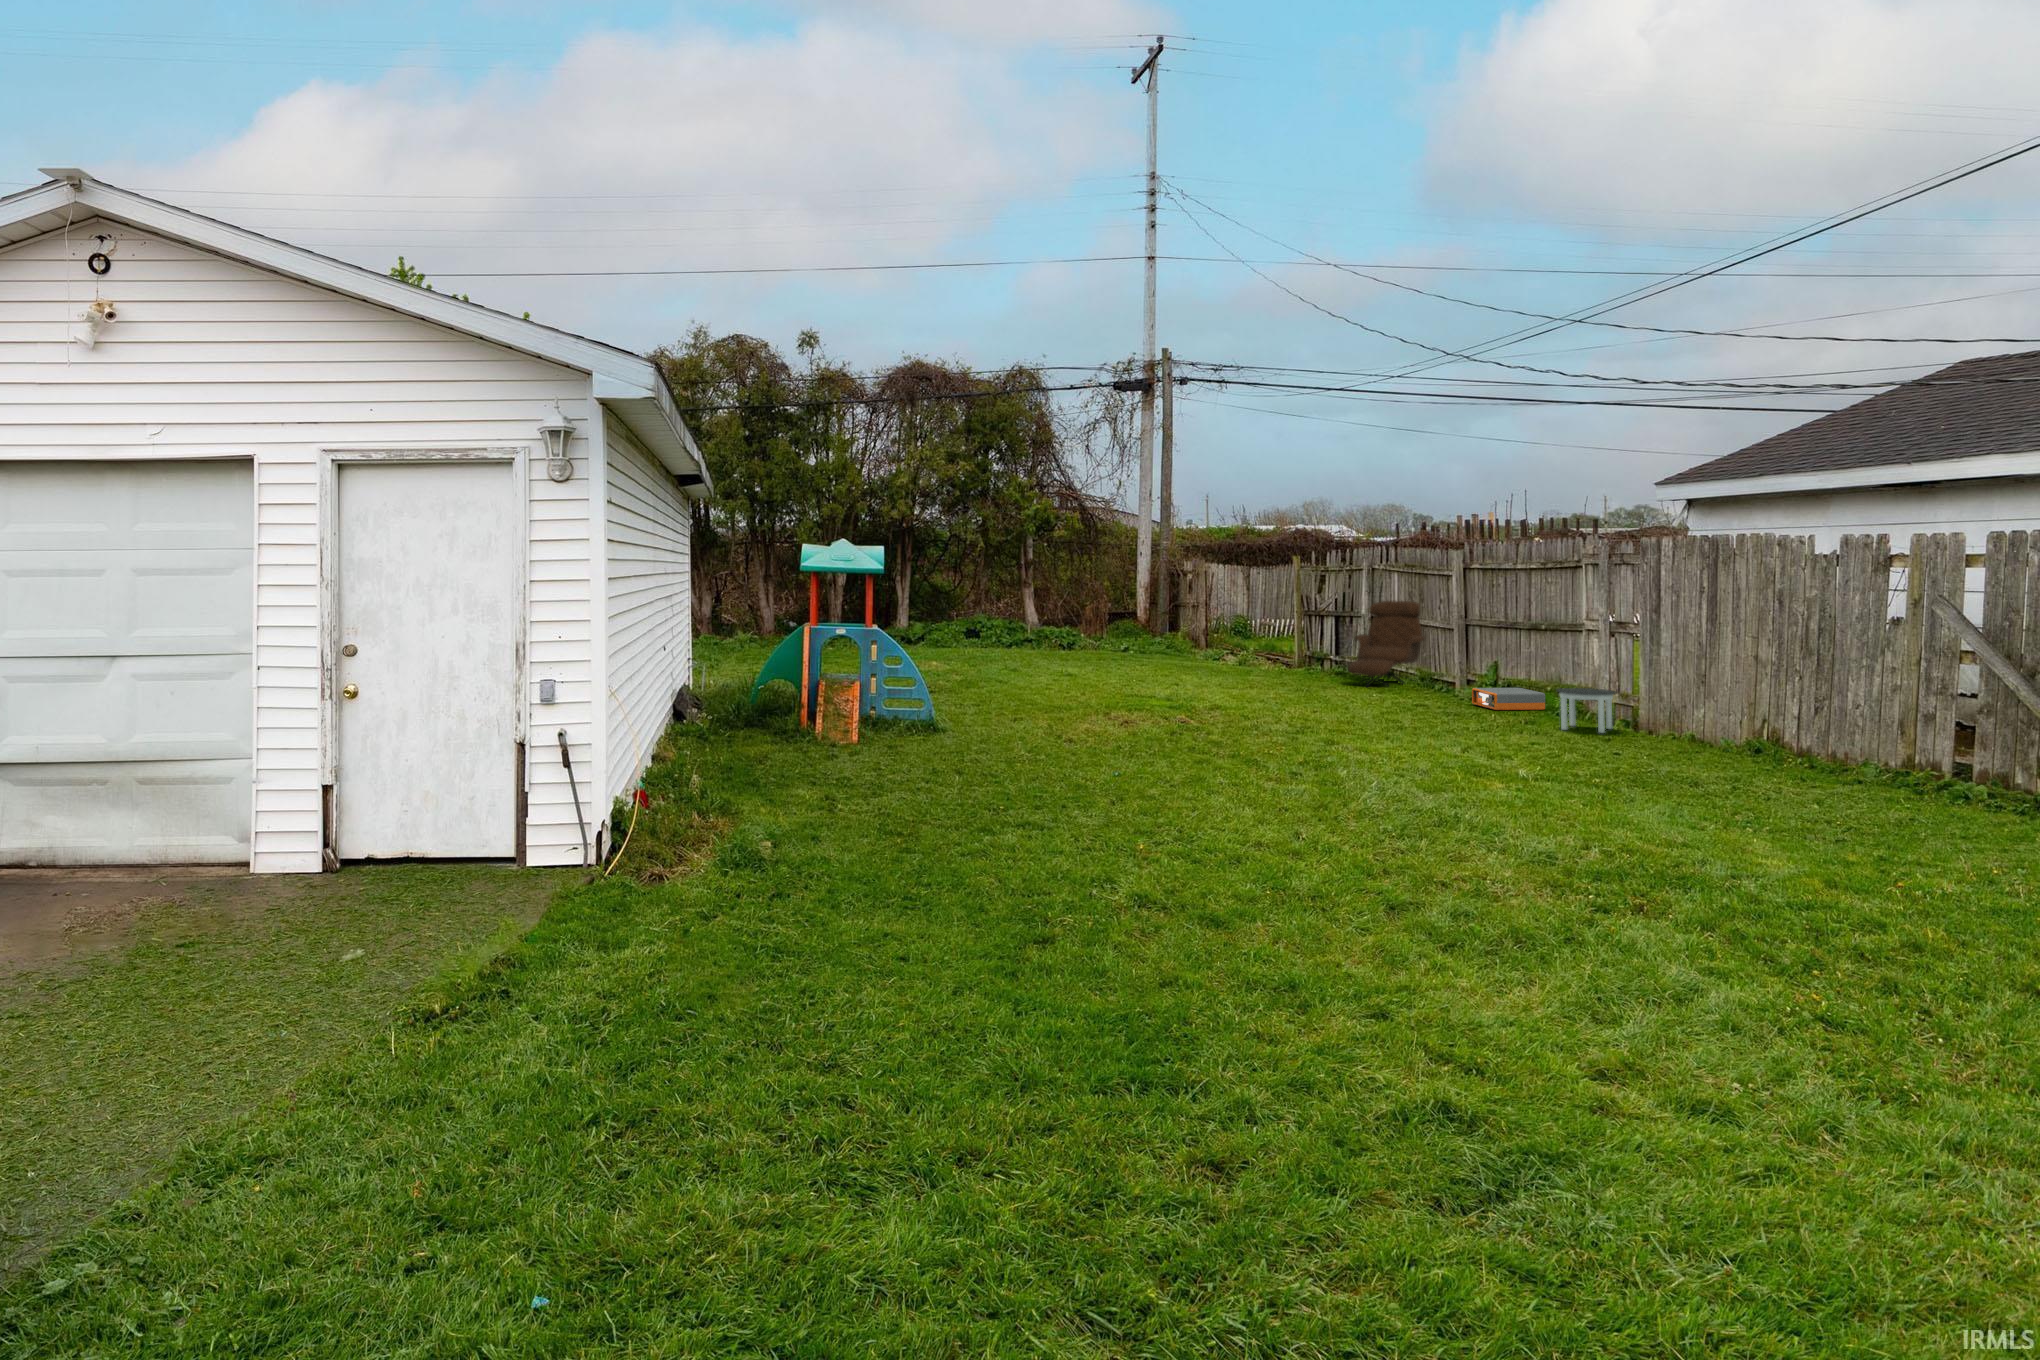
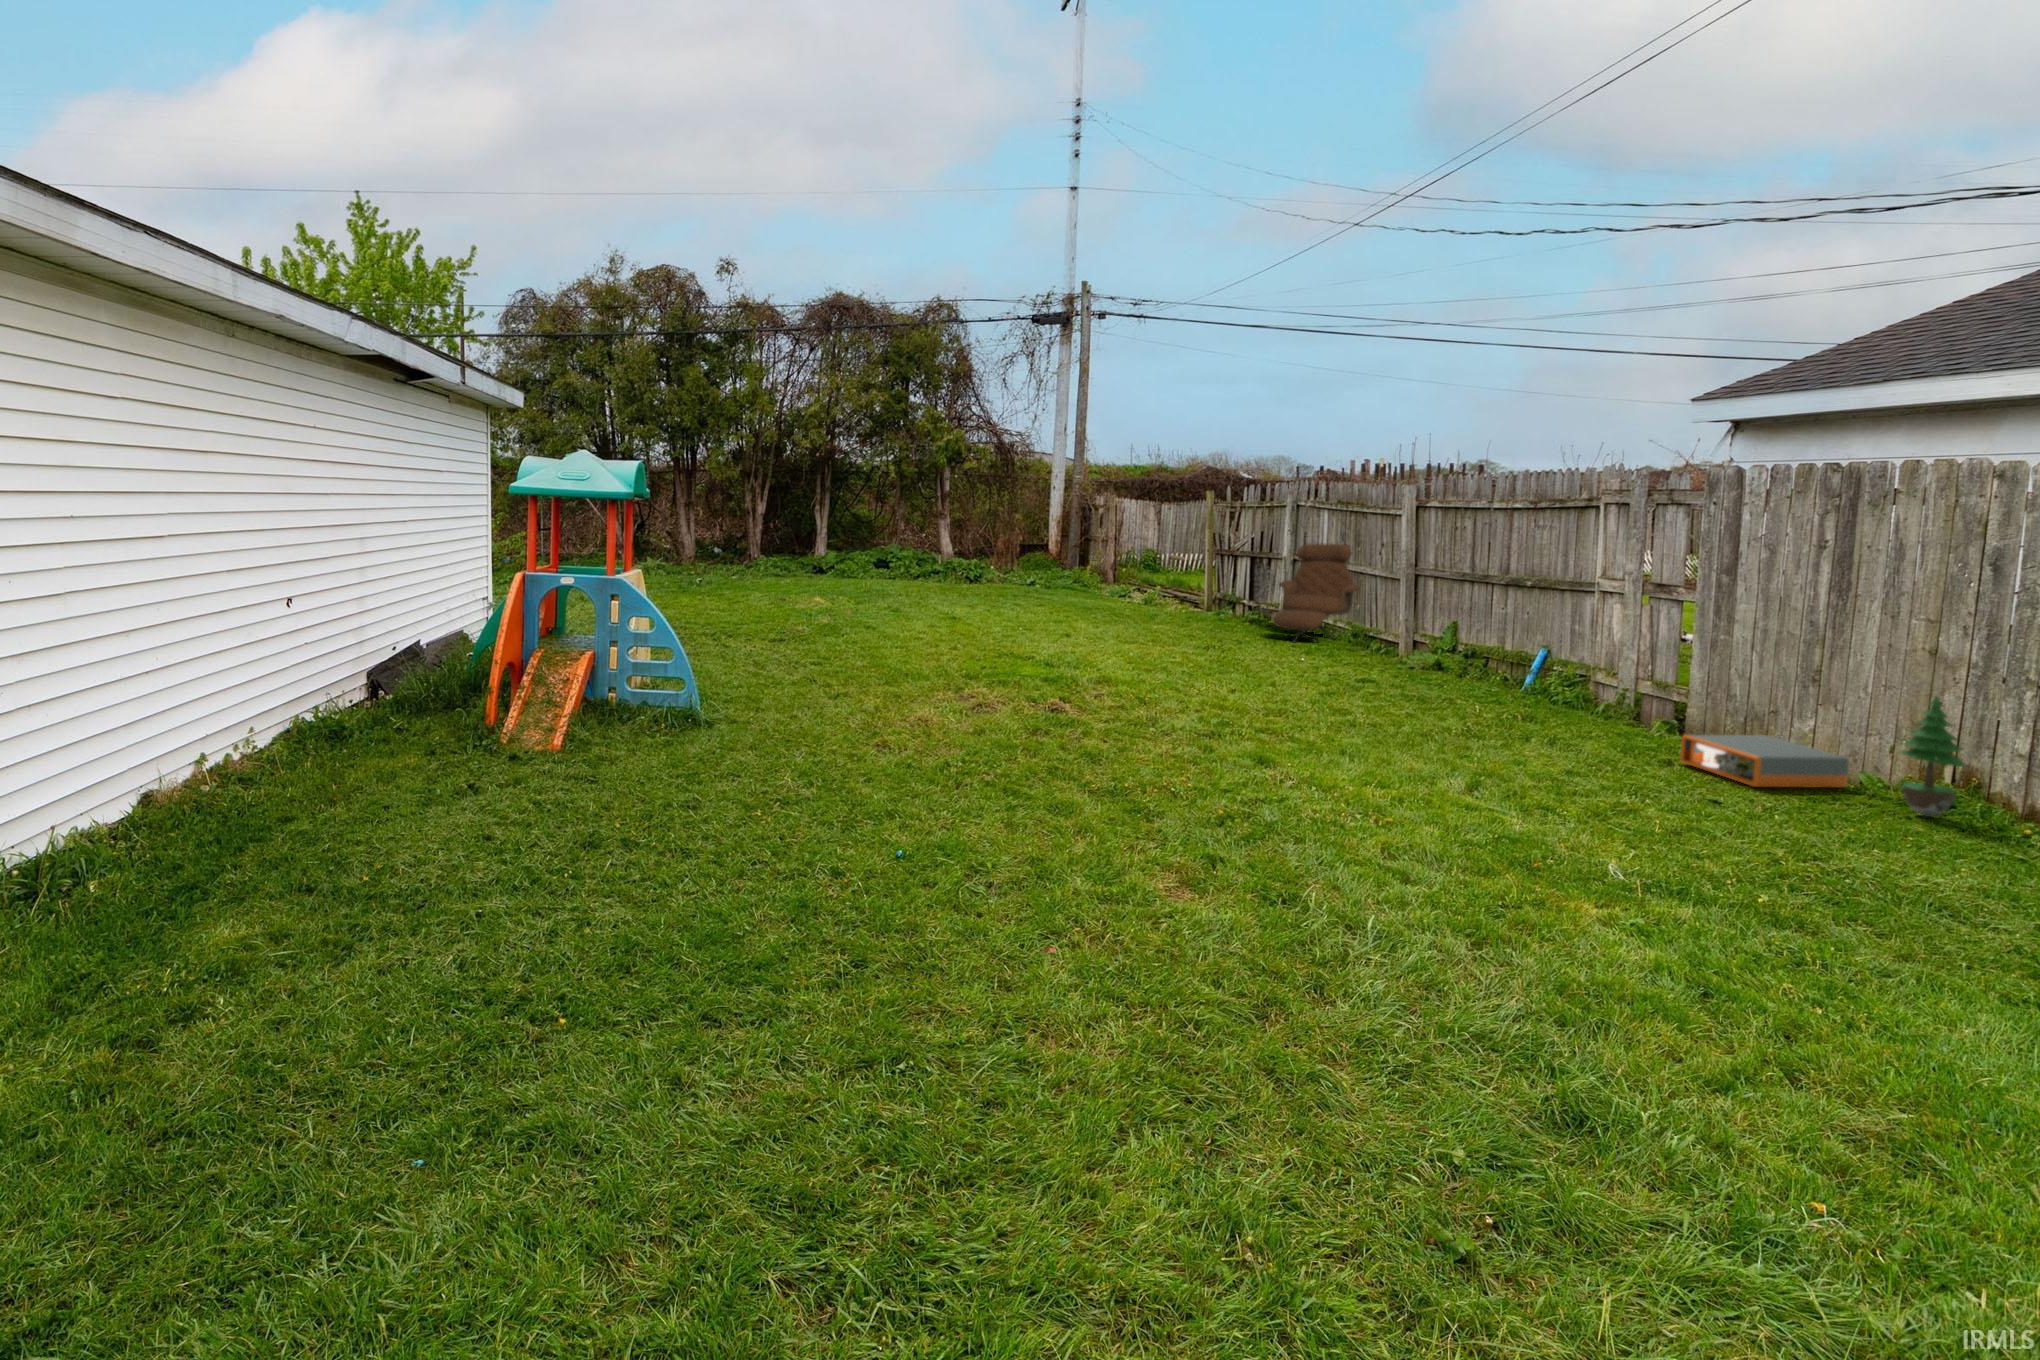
potted tree: none [1734,684,1771,766] -> present [1900,697,1965,816]
storage box: present [1472,688,1545,710] -> present [1680,735,1849,788]
round table: present [1557,688,1616,733] -> none [1565,667,1652,732]

